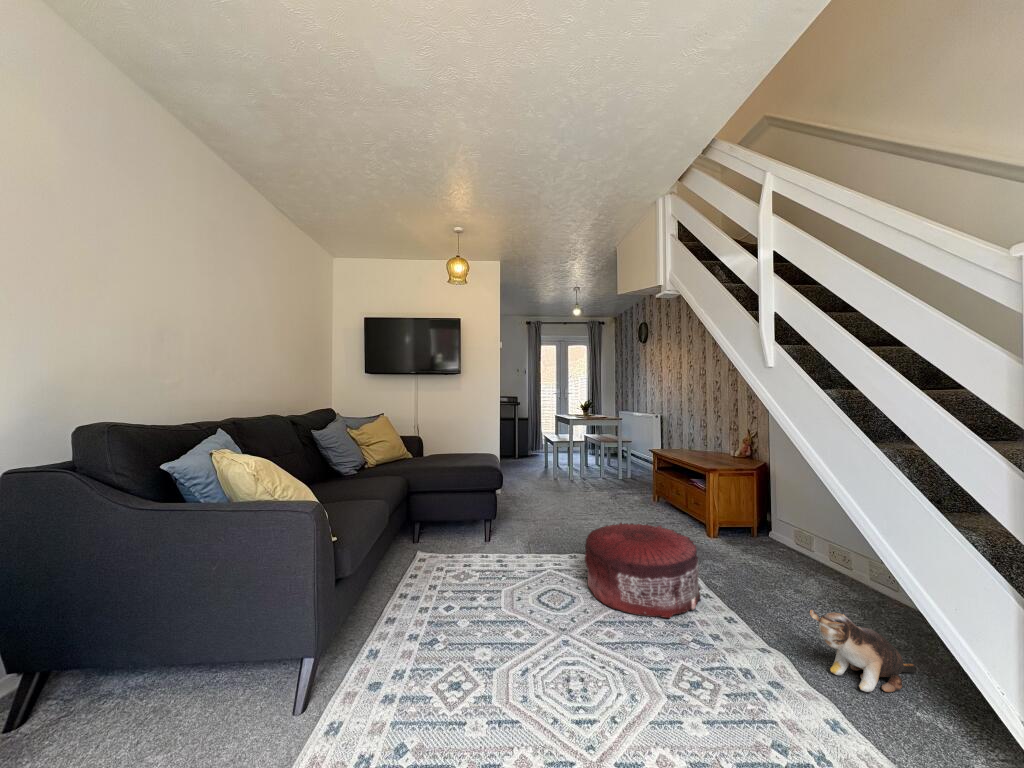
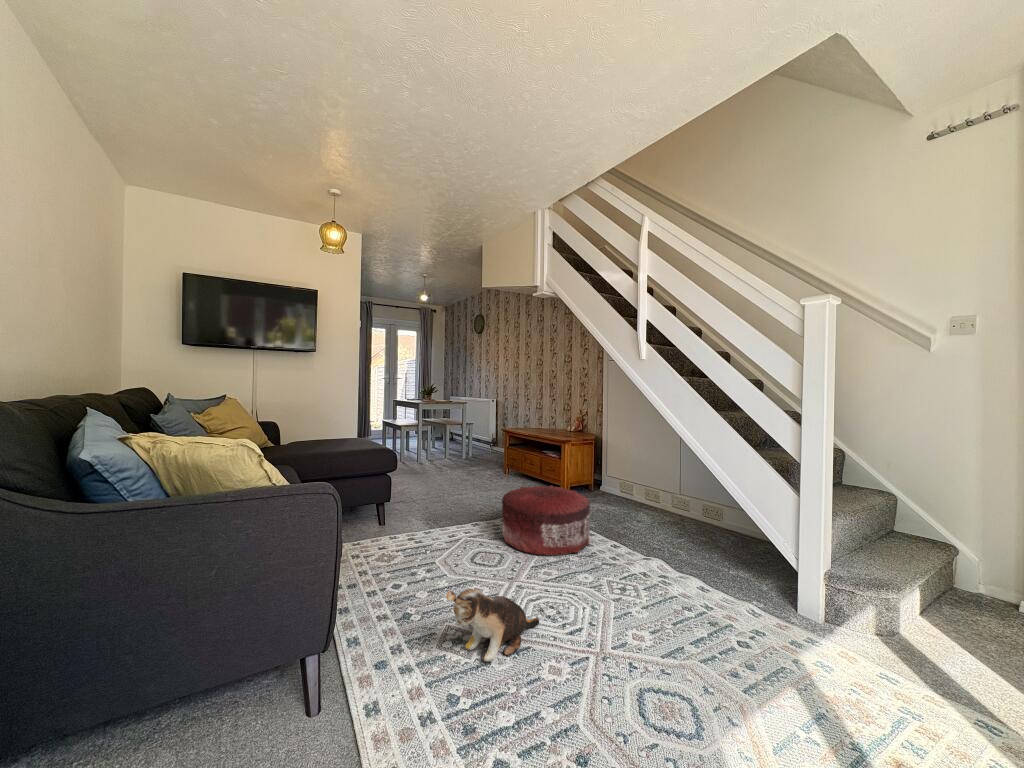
plush toy: present [810,610,916,692] -> present [446,589,539,661]

